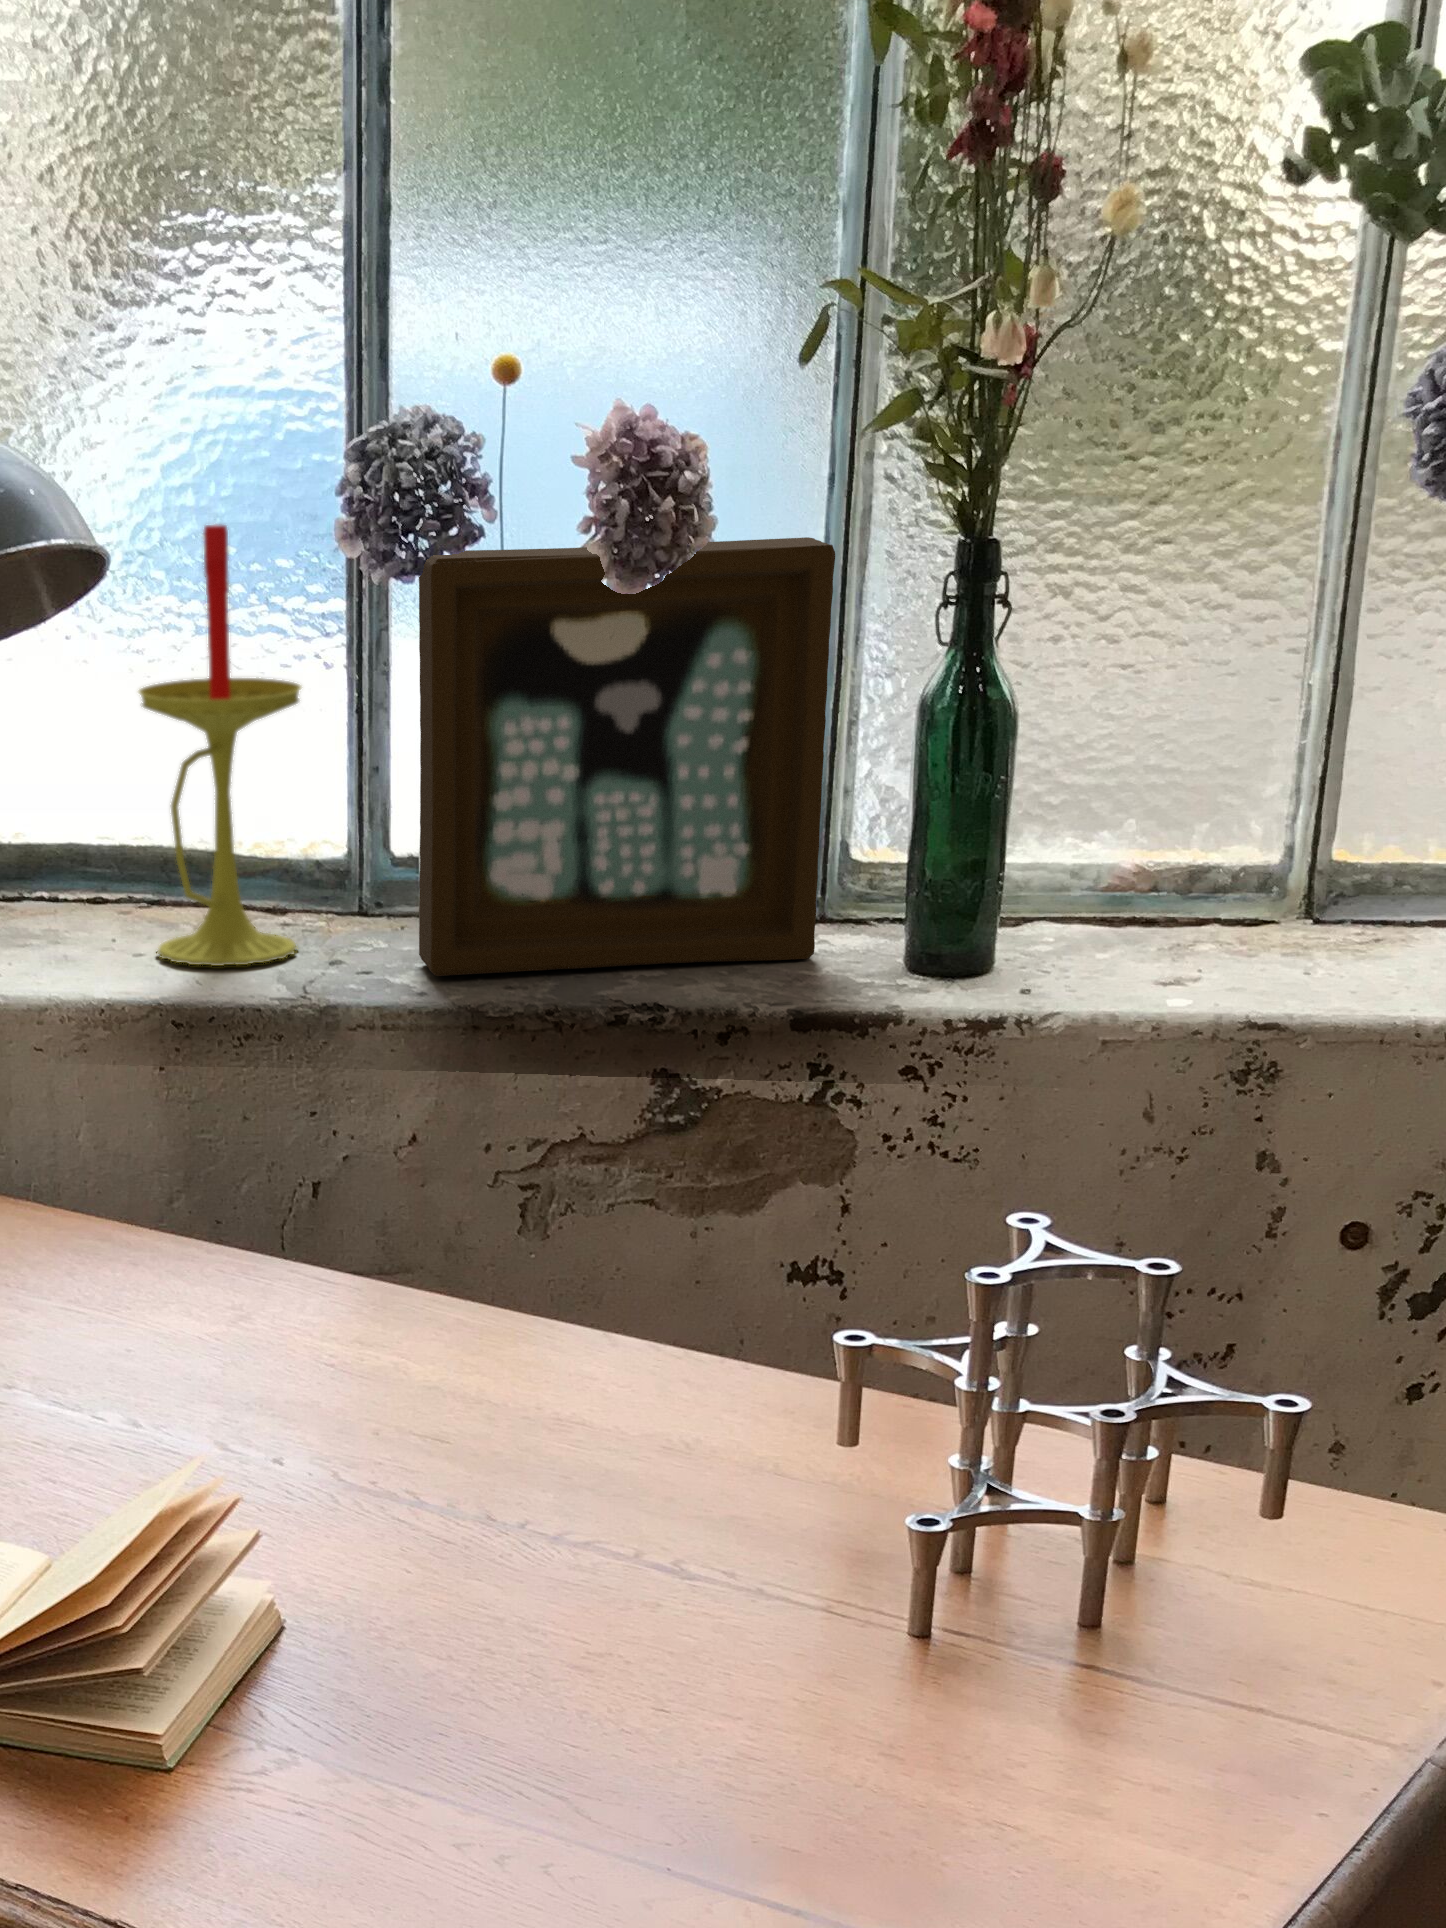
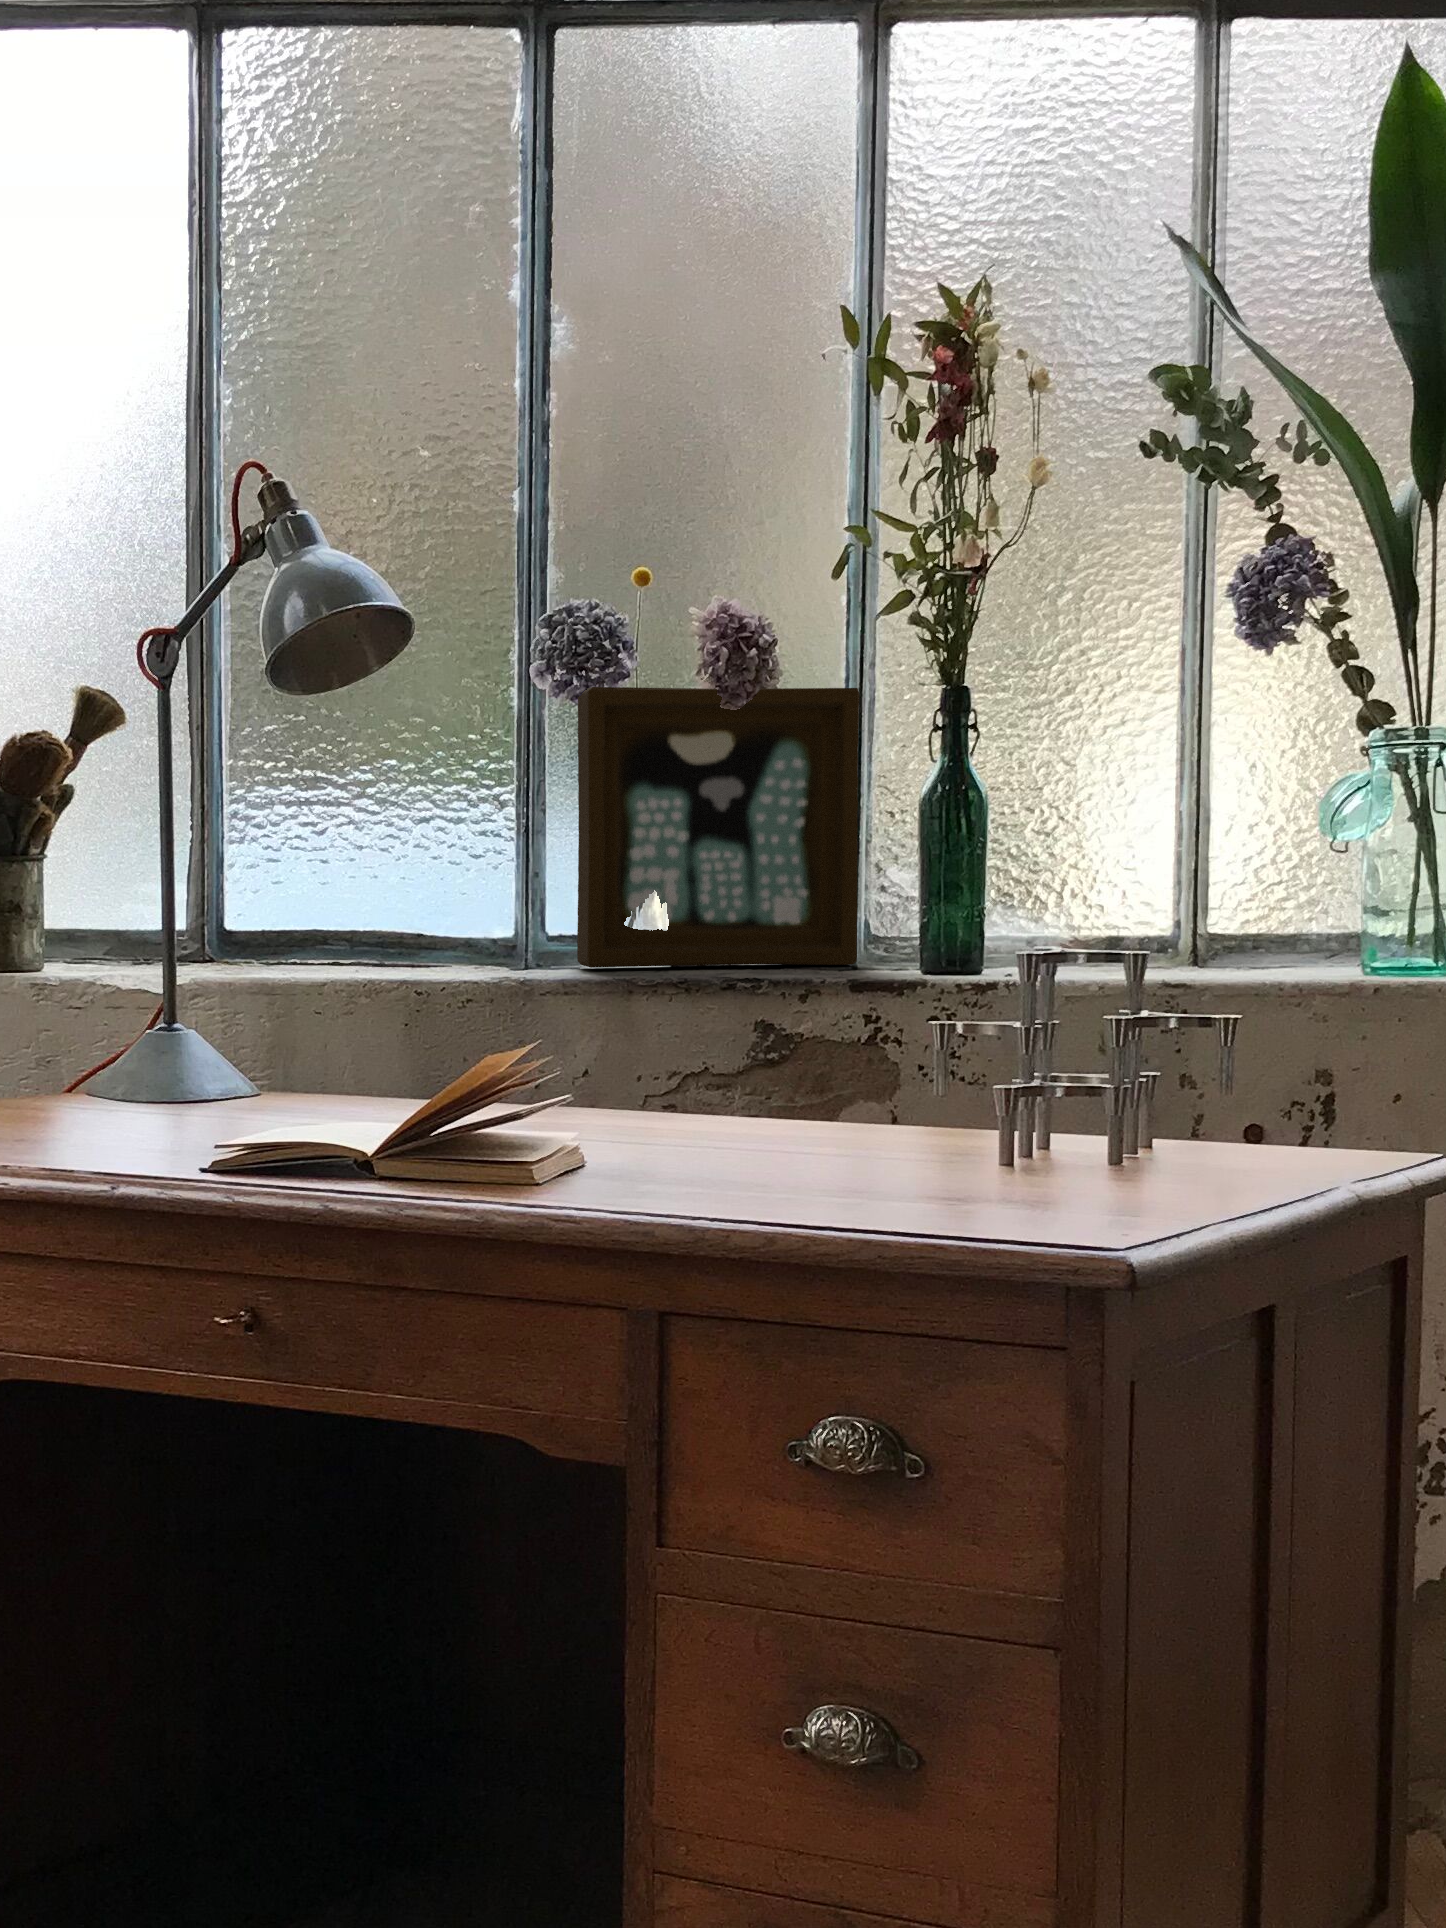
candle: present [139,524,301,966] -> none [381,670,495,967]

